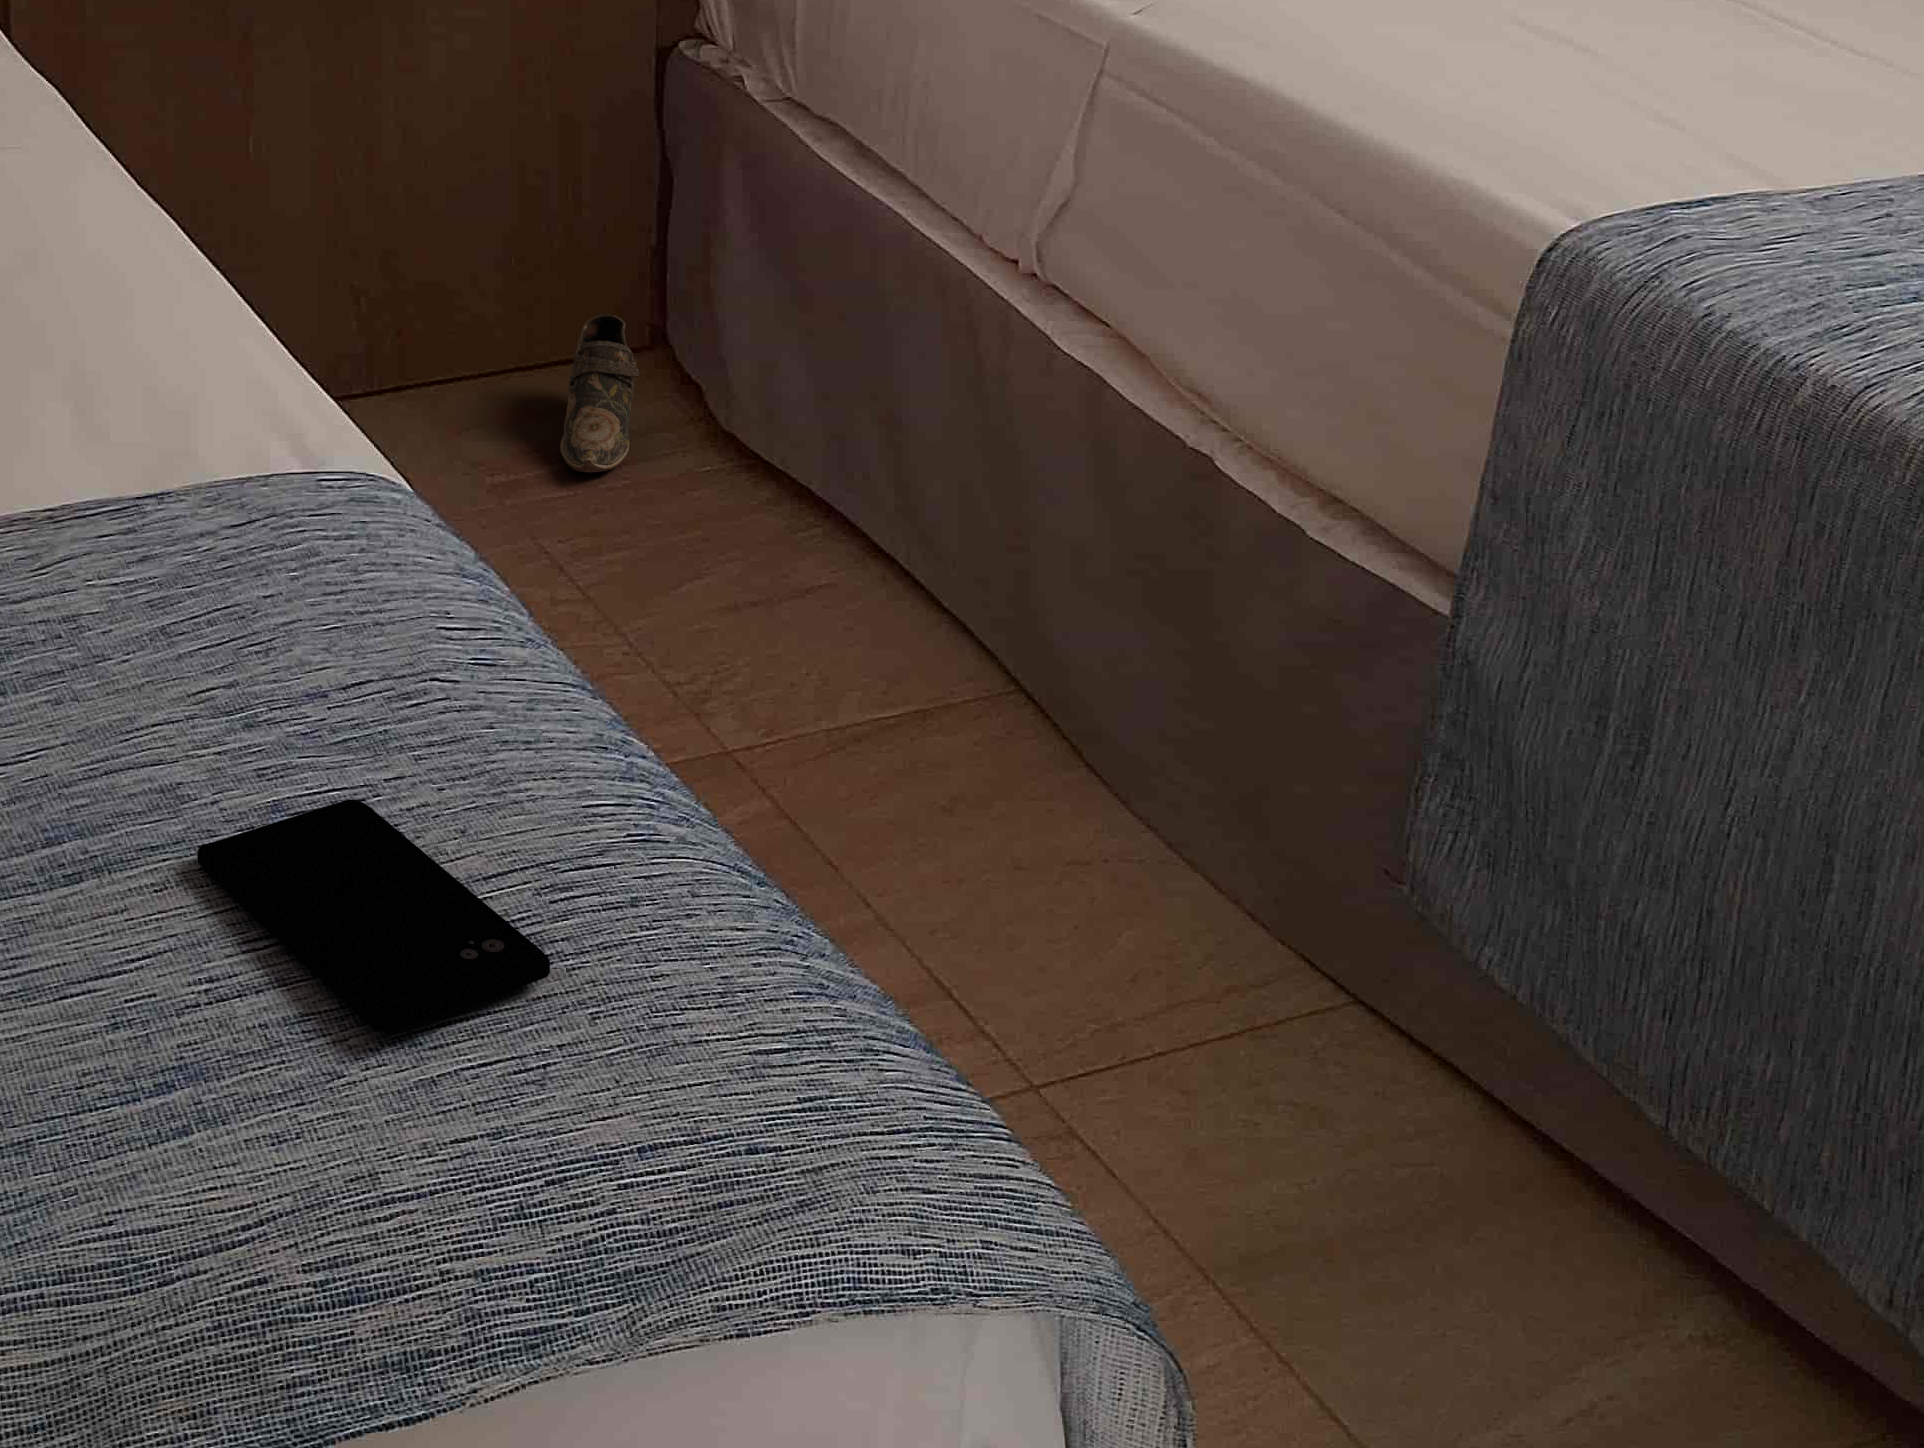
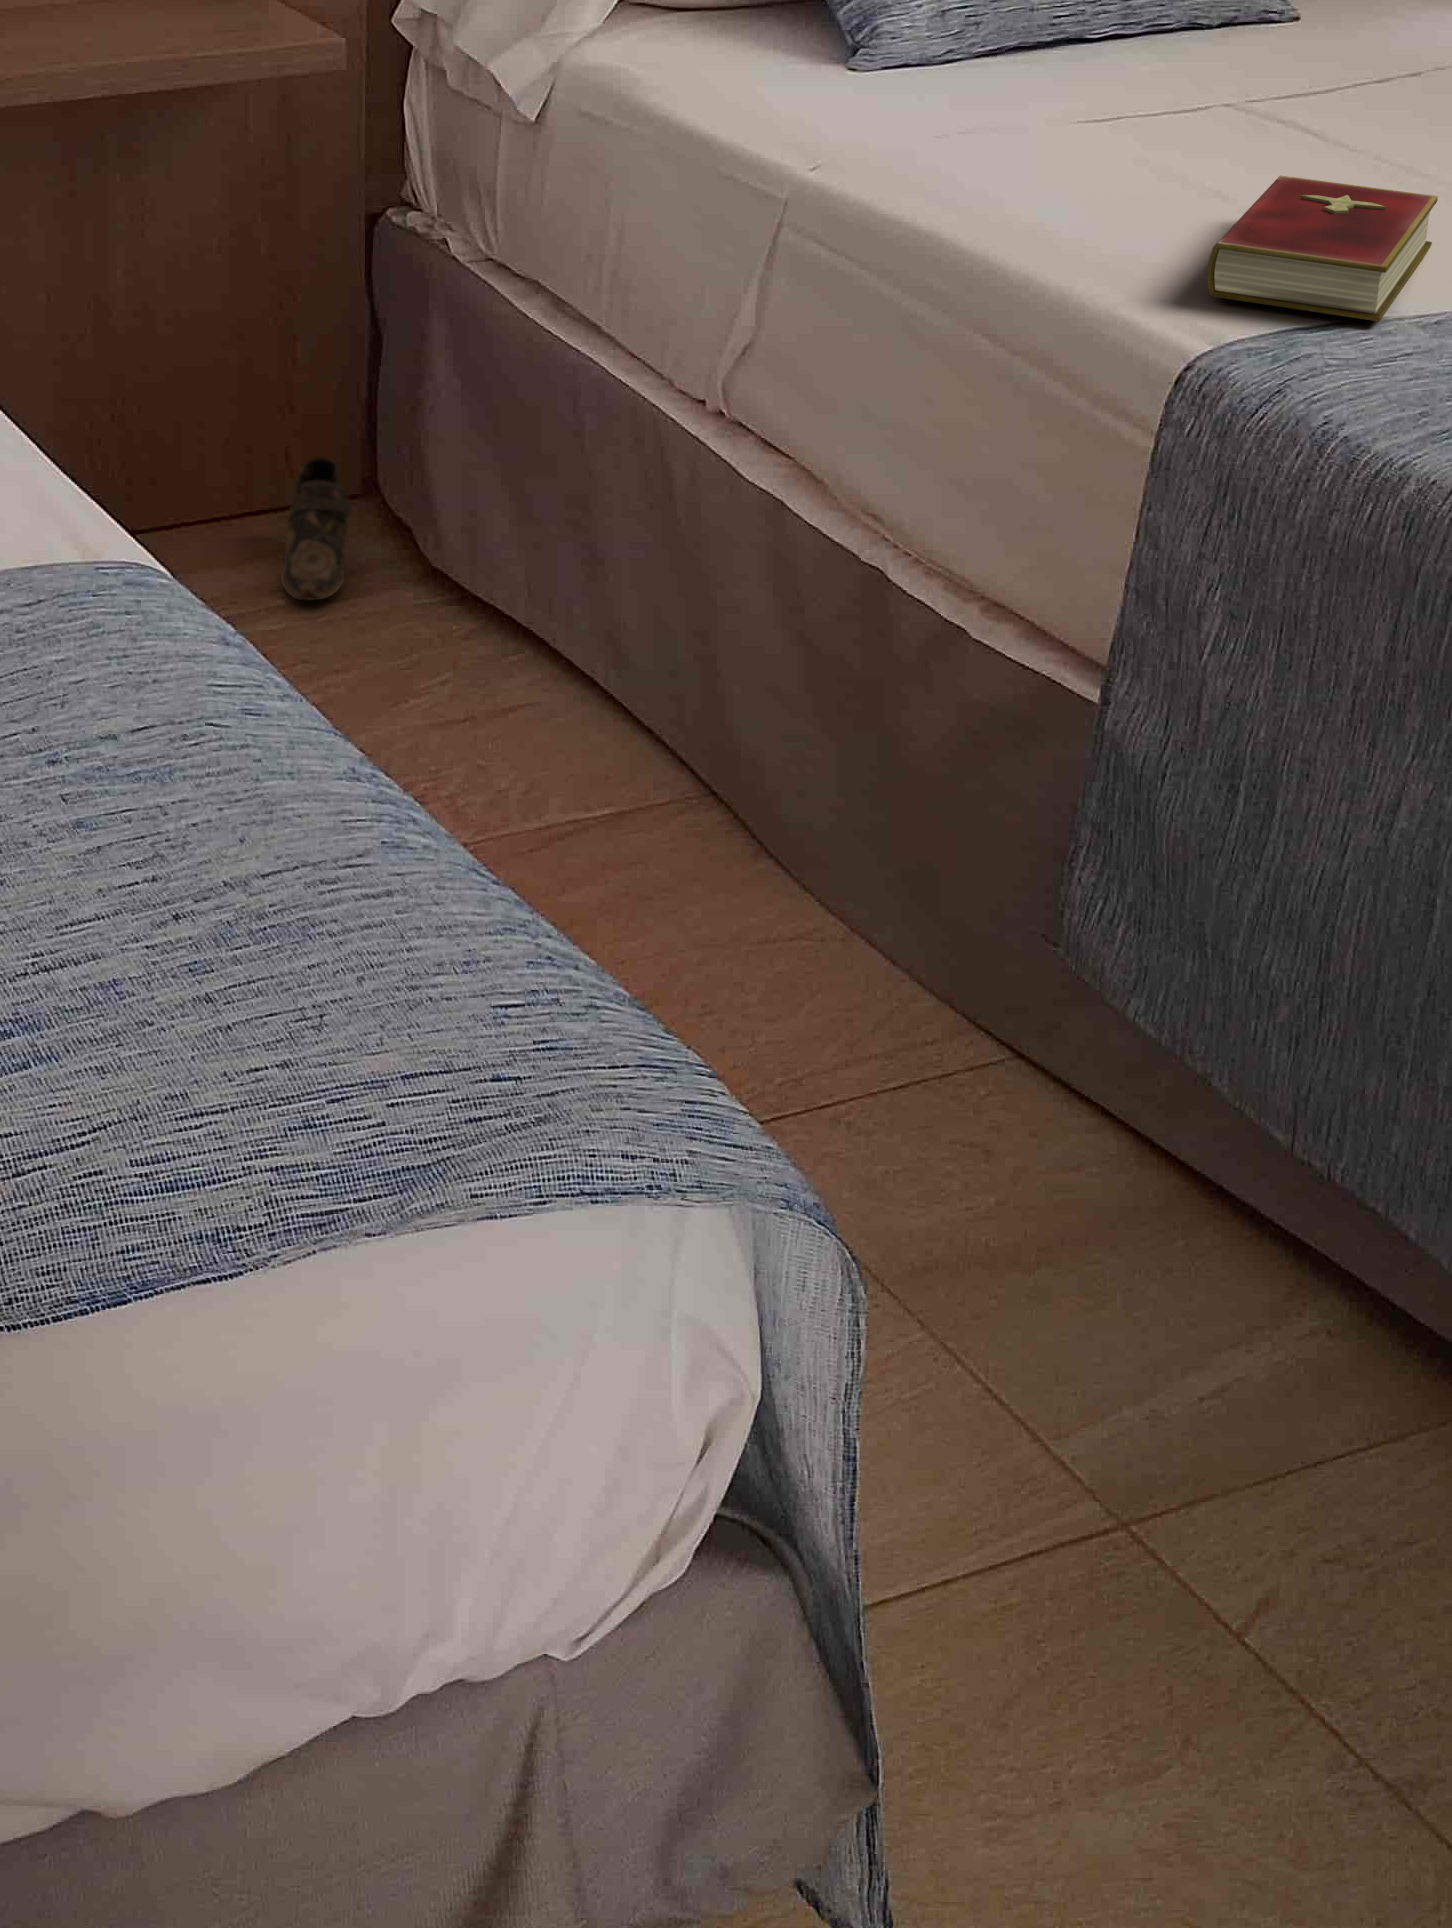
hardcover book: none [1576,33,1828,202] -> present [1208,175,1438,322]
smartphone: present [197,799,550,1033] -> none [17,812,322,990]

